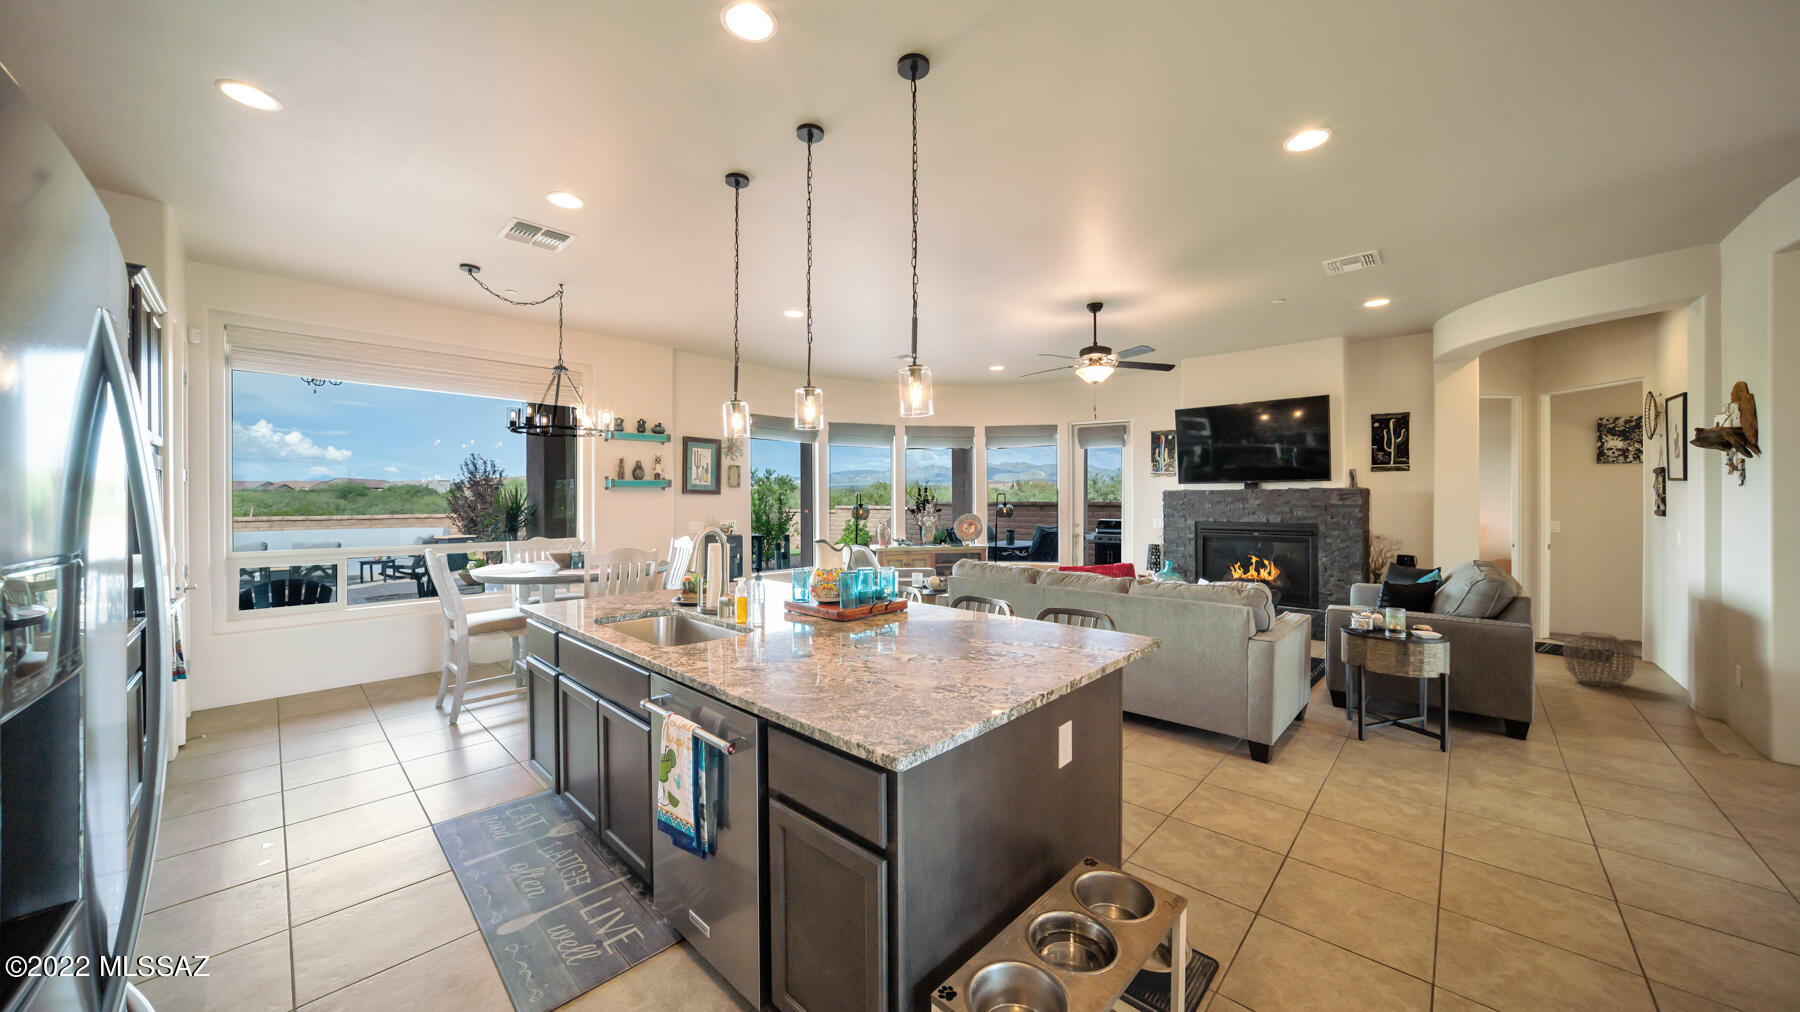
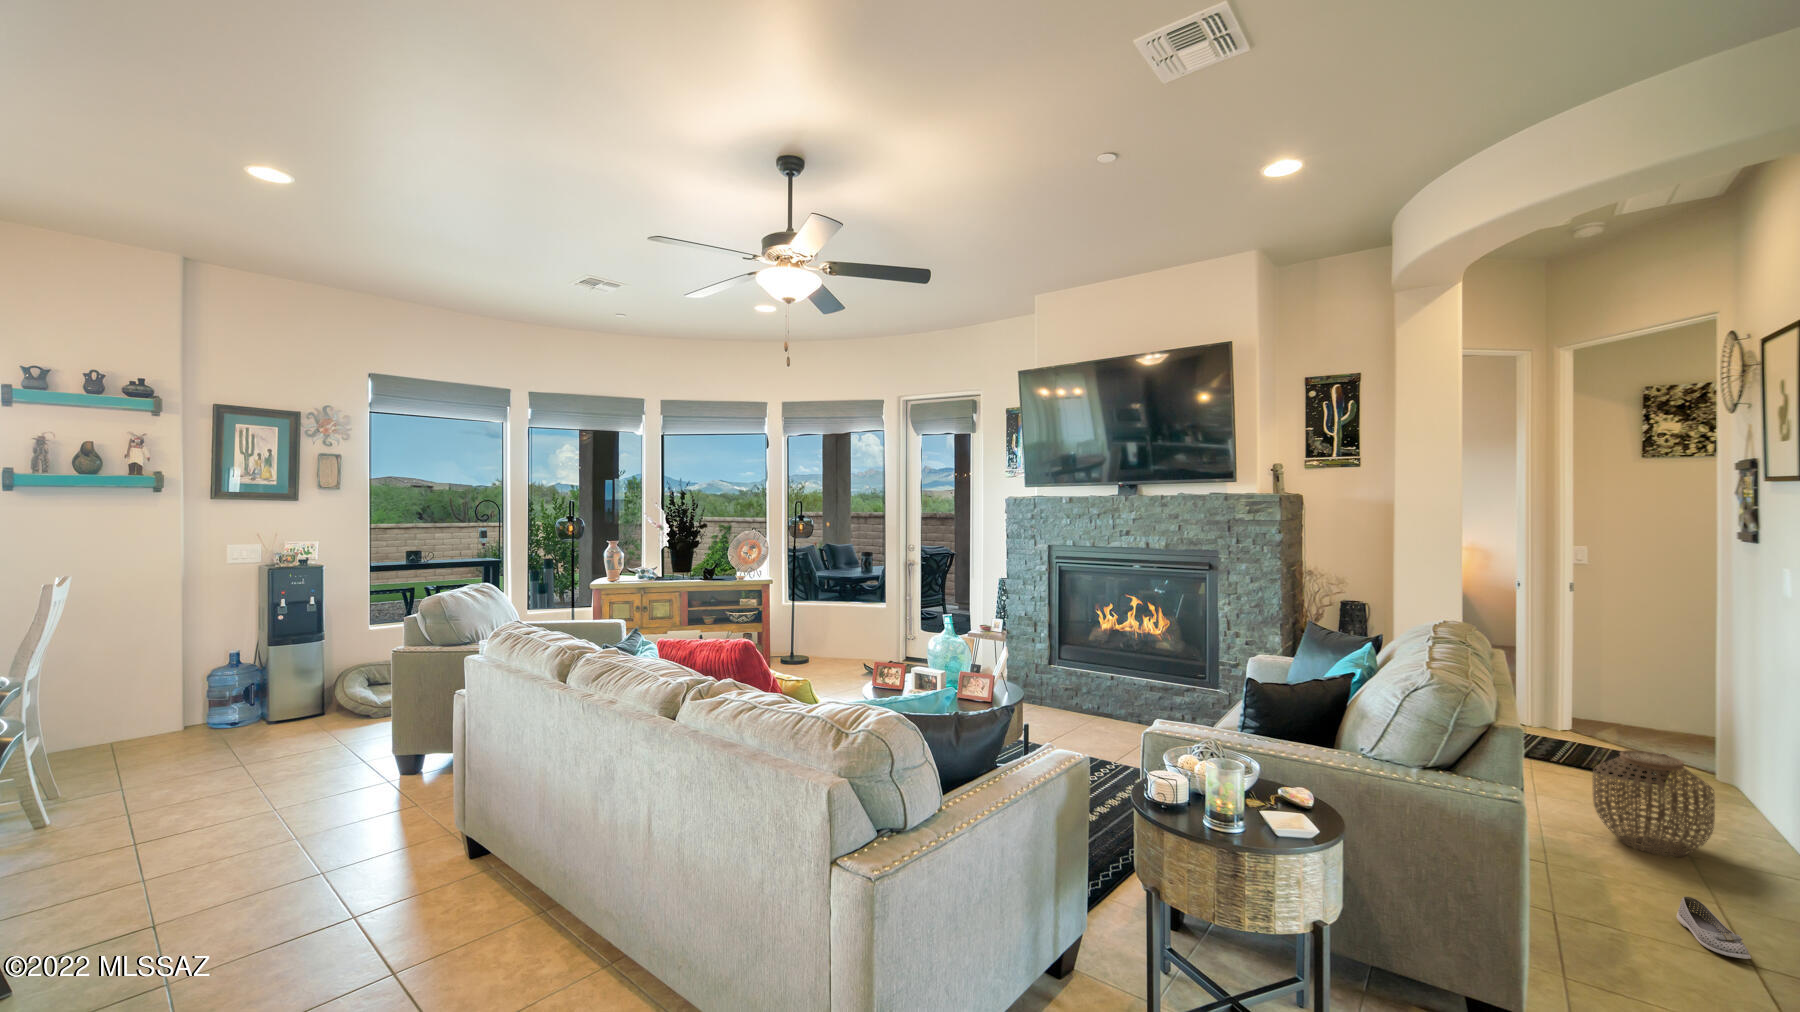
shoe: none [1609,695,1647,718] -> present [1677,896,1751,959]

